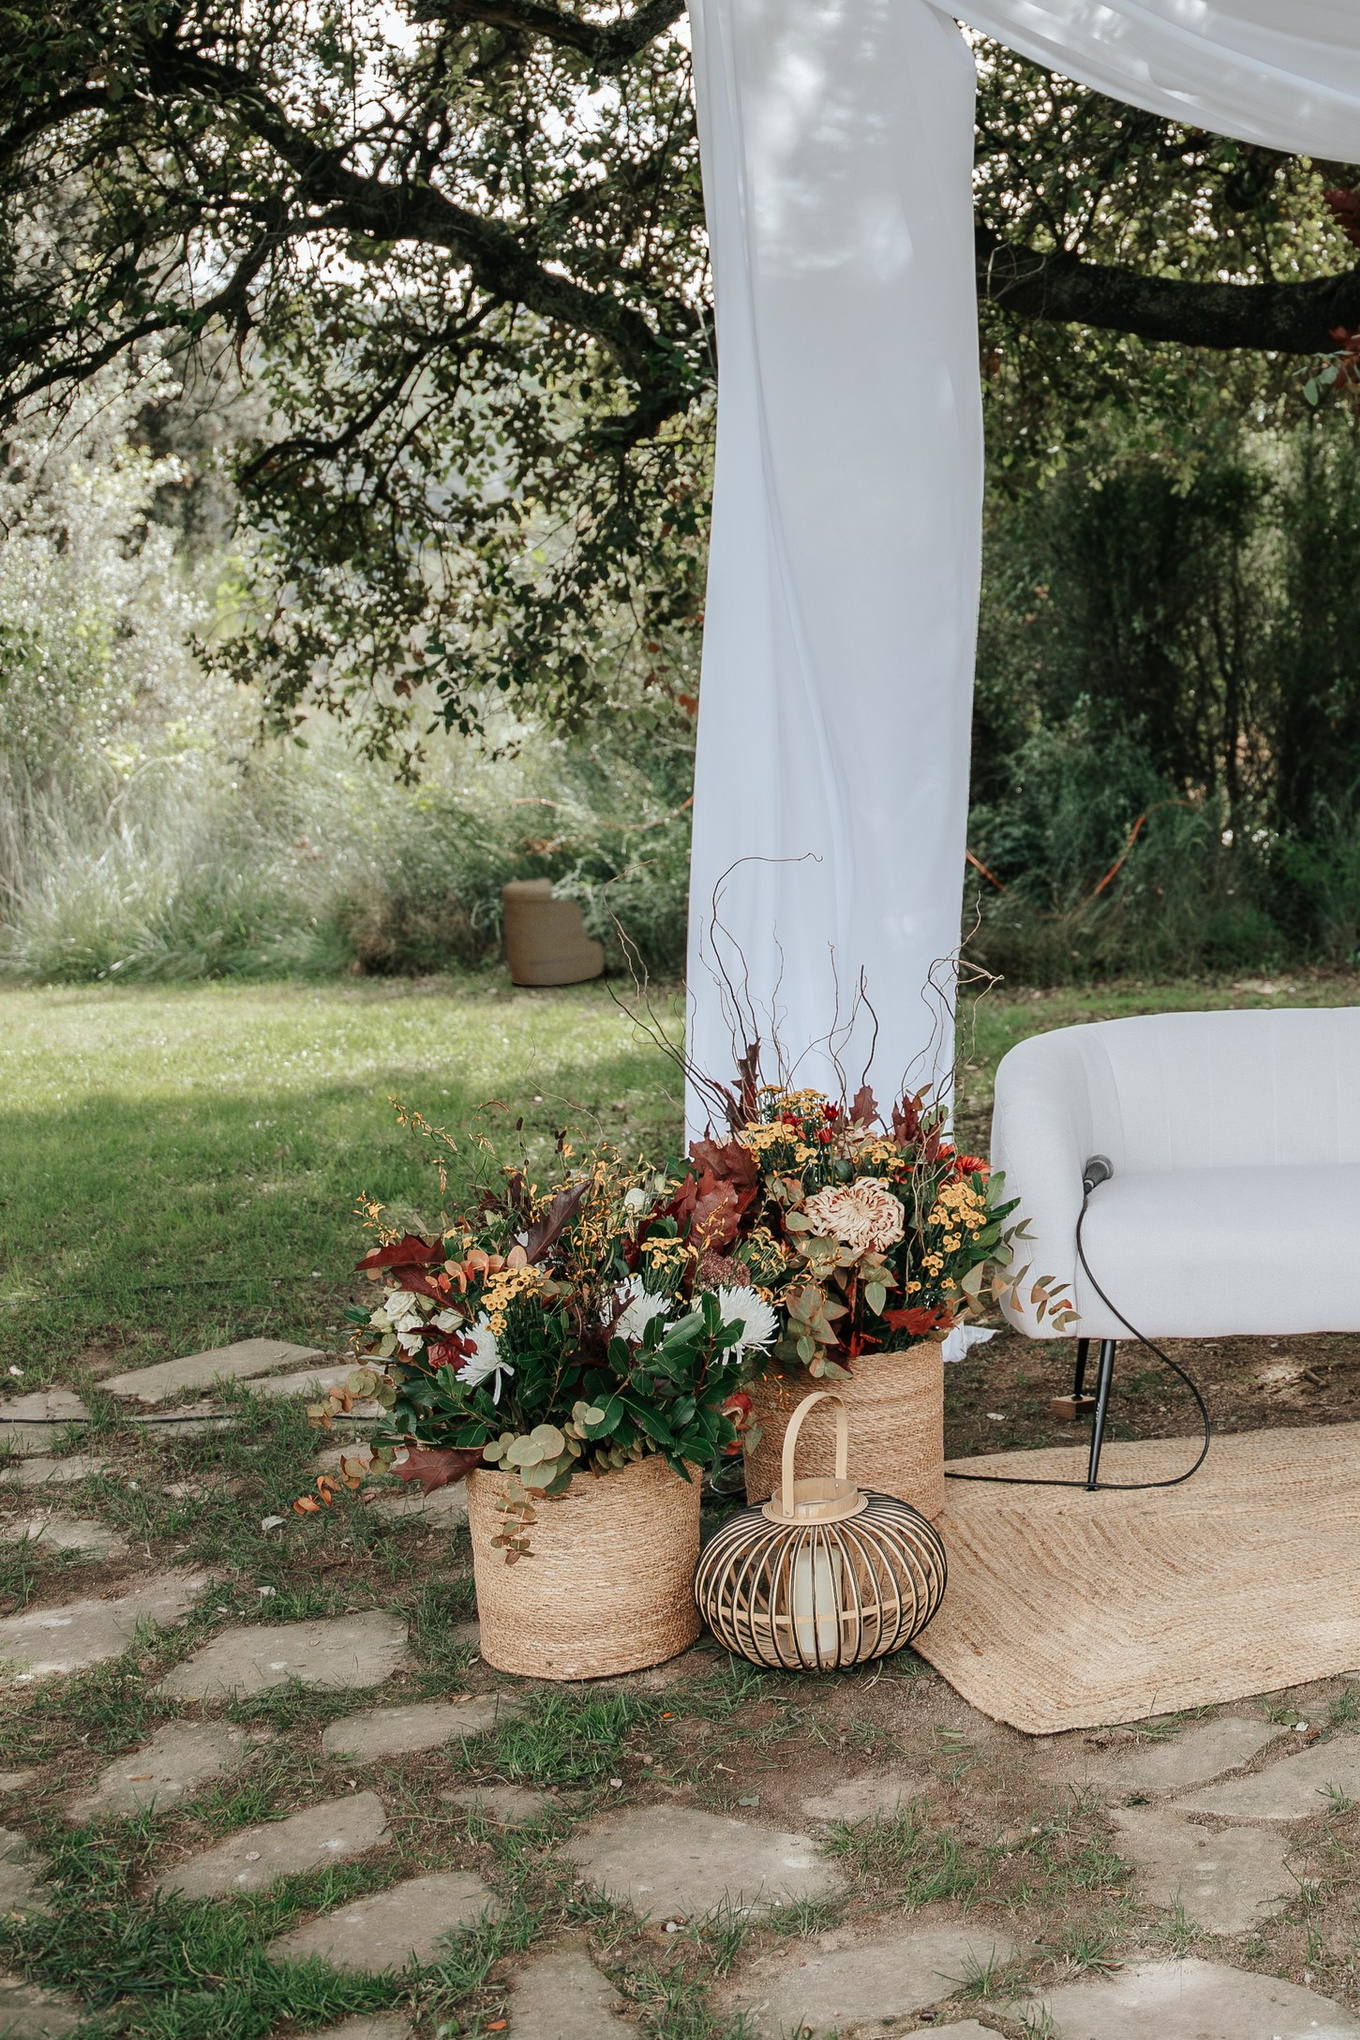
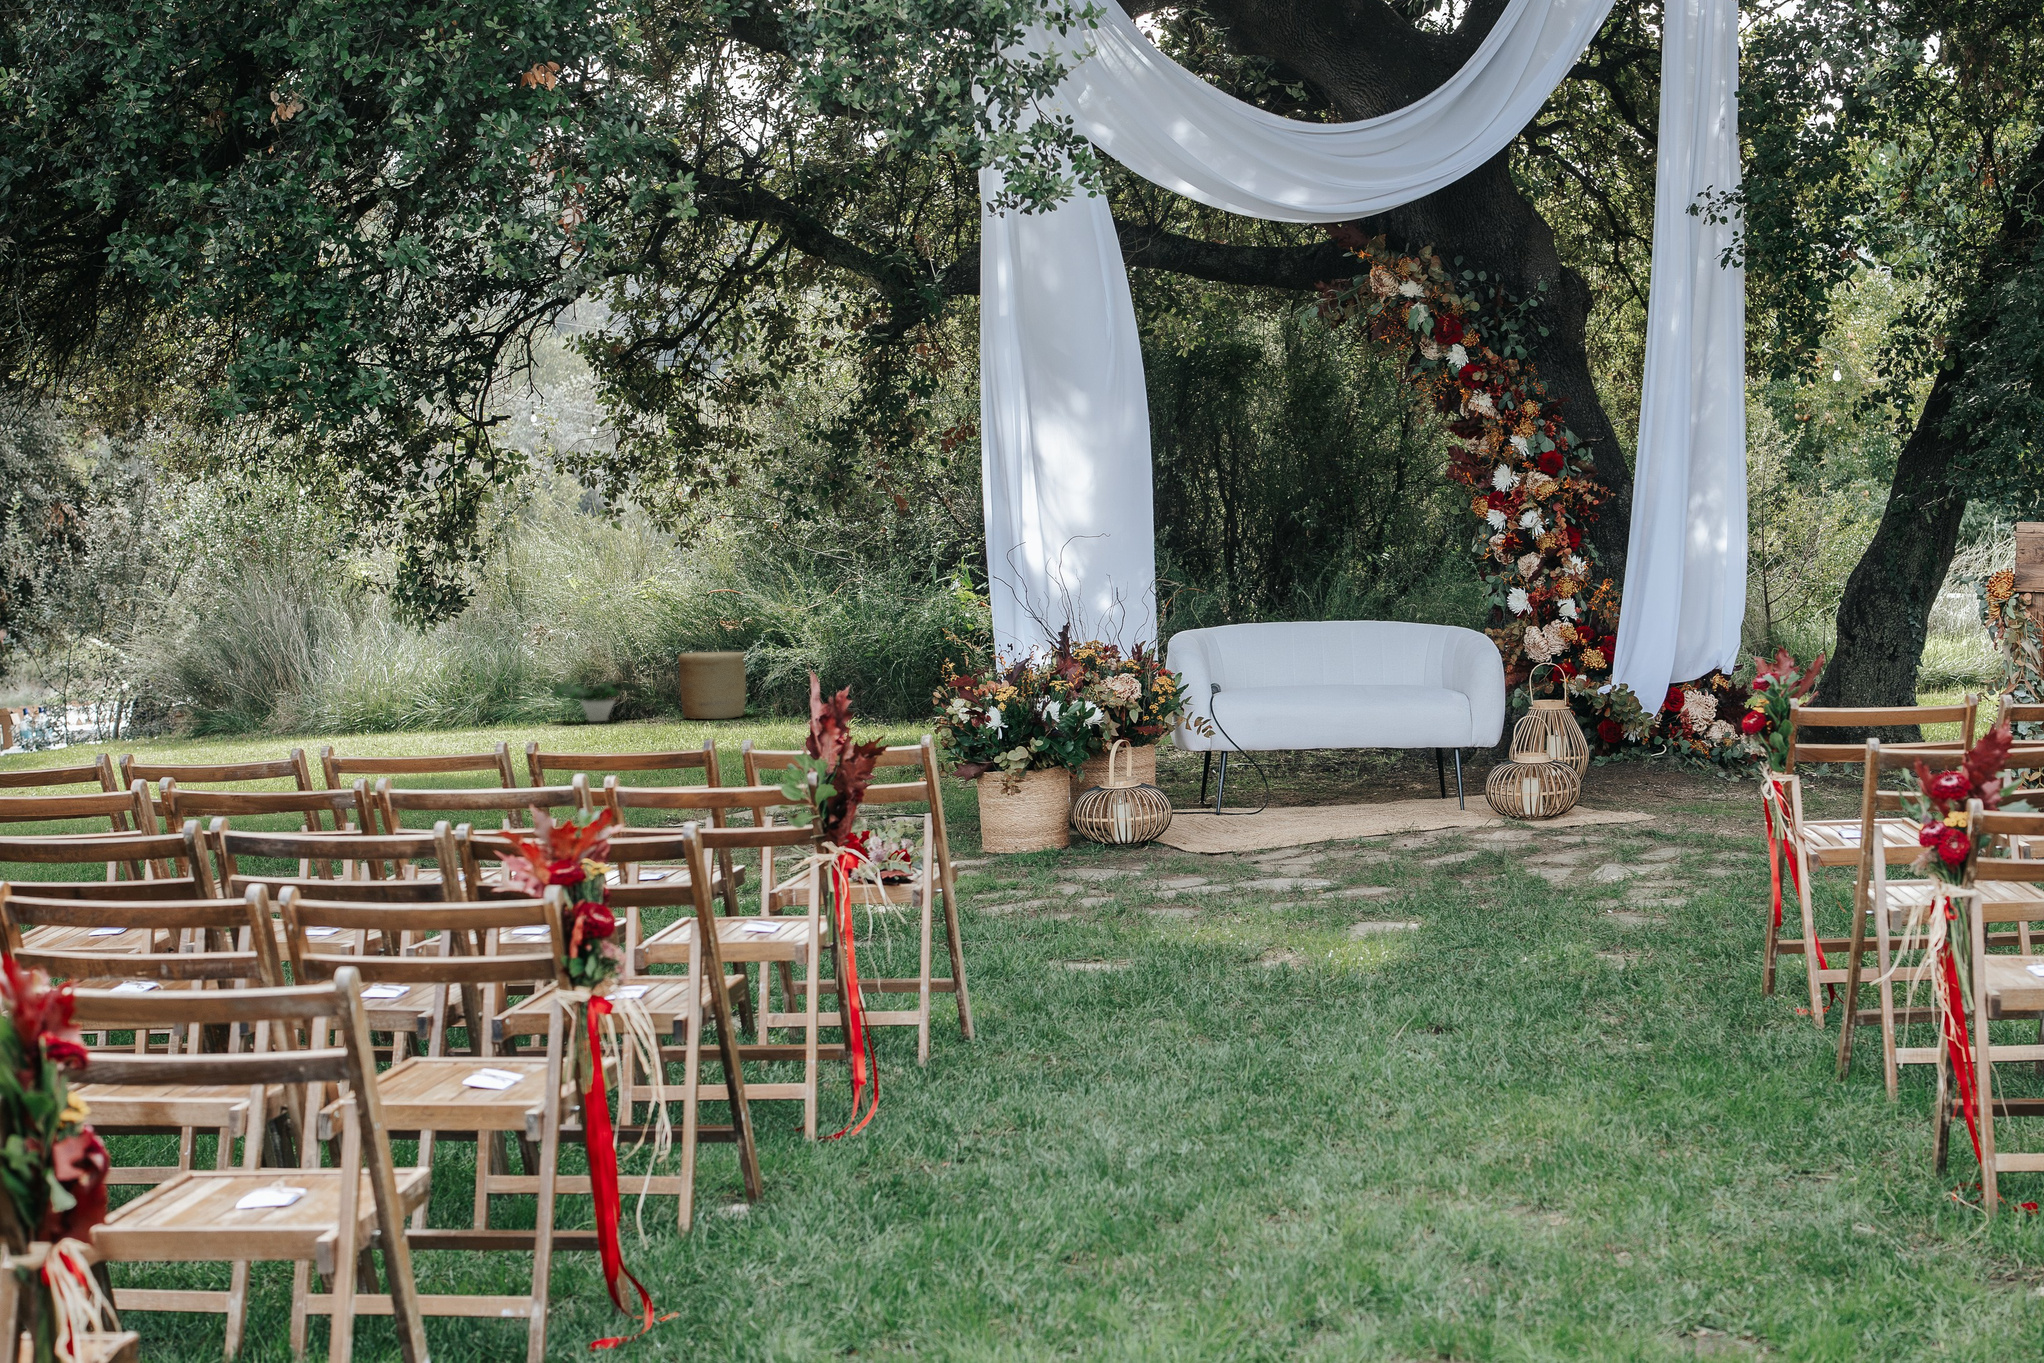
potted plant: none [320,920,461,986] -> present [551,681,643,721]

